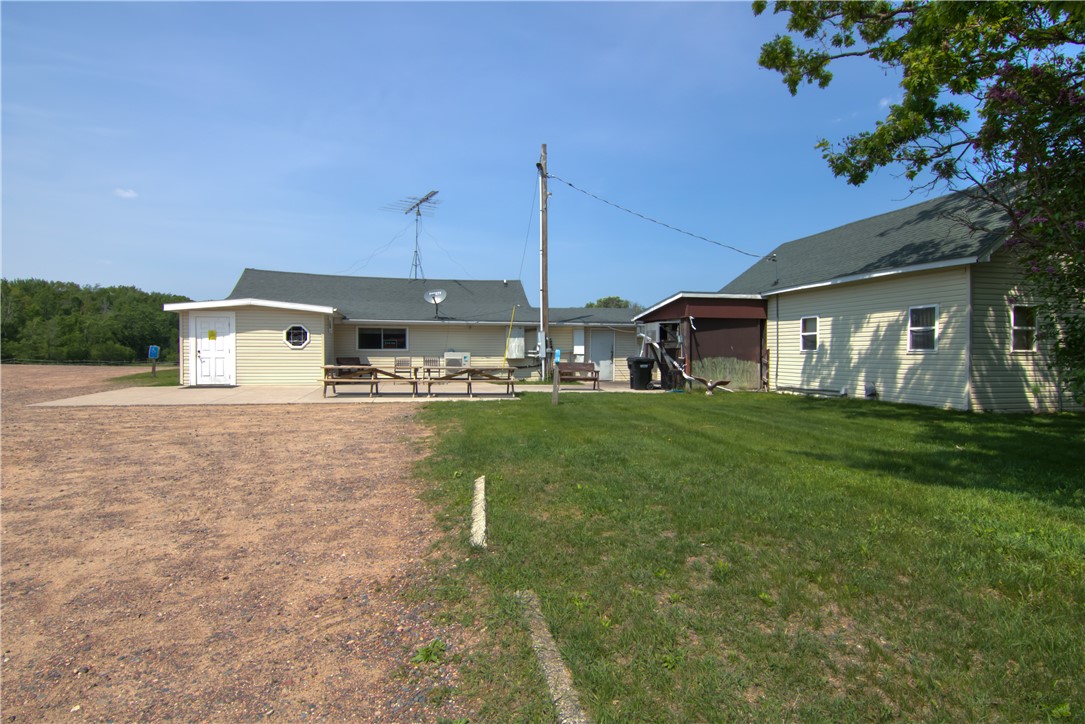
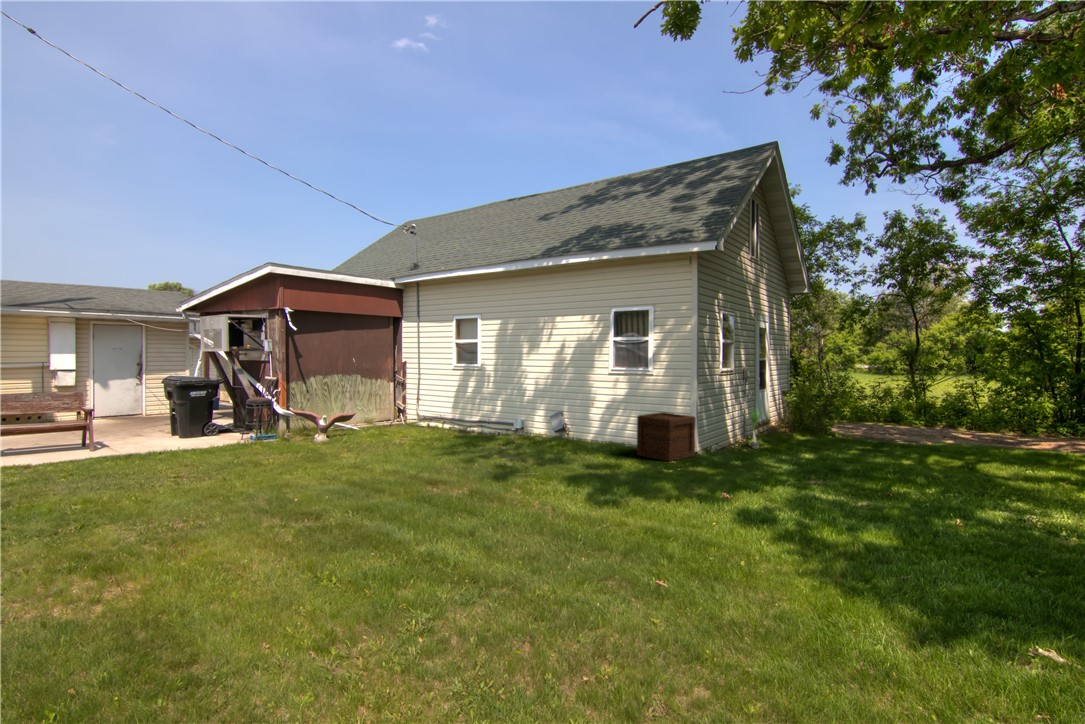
wooden crate: none [915,381,964,414] -> present [637,412,696,461]

